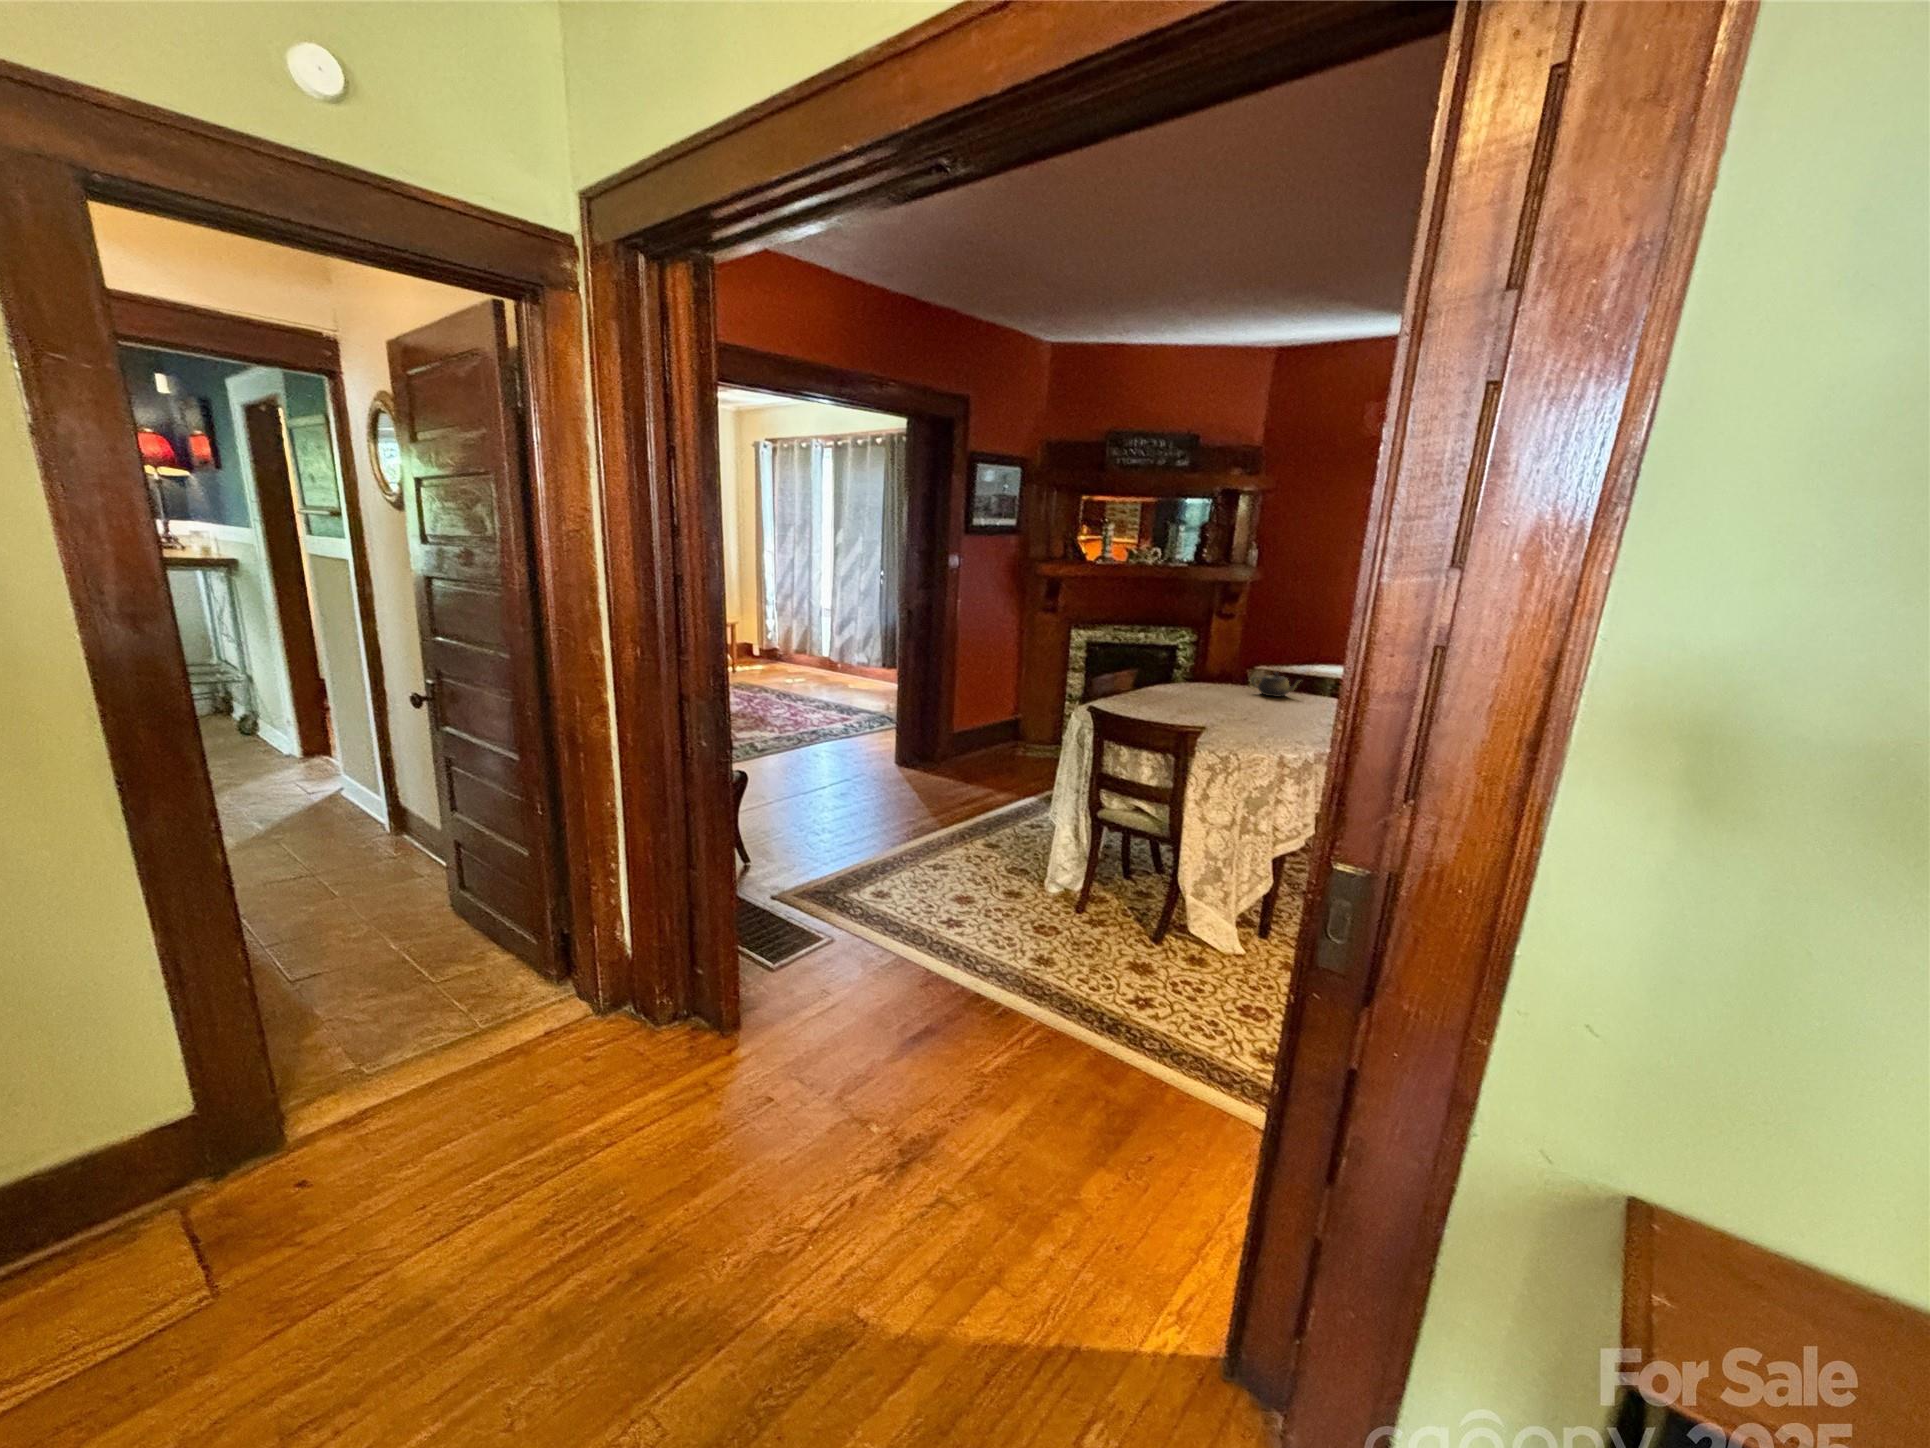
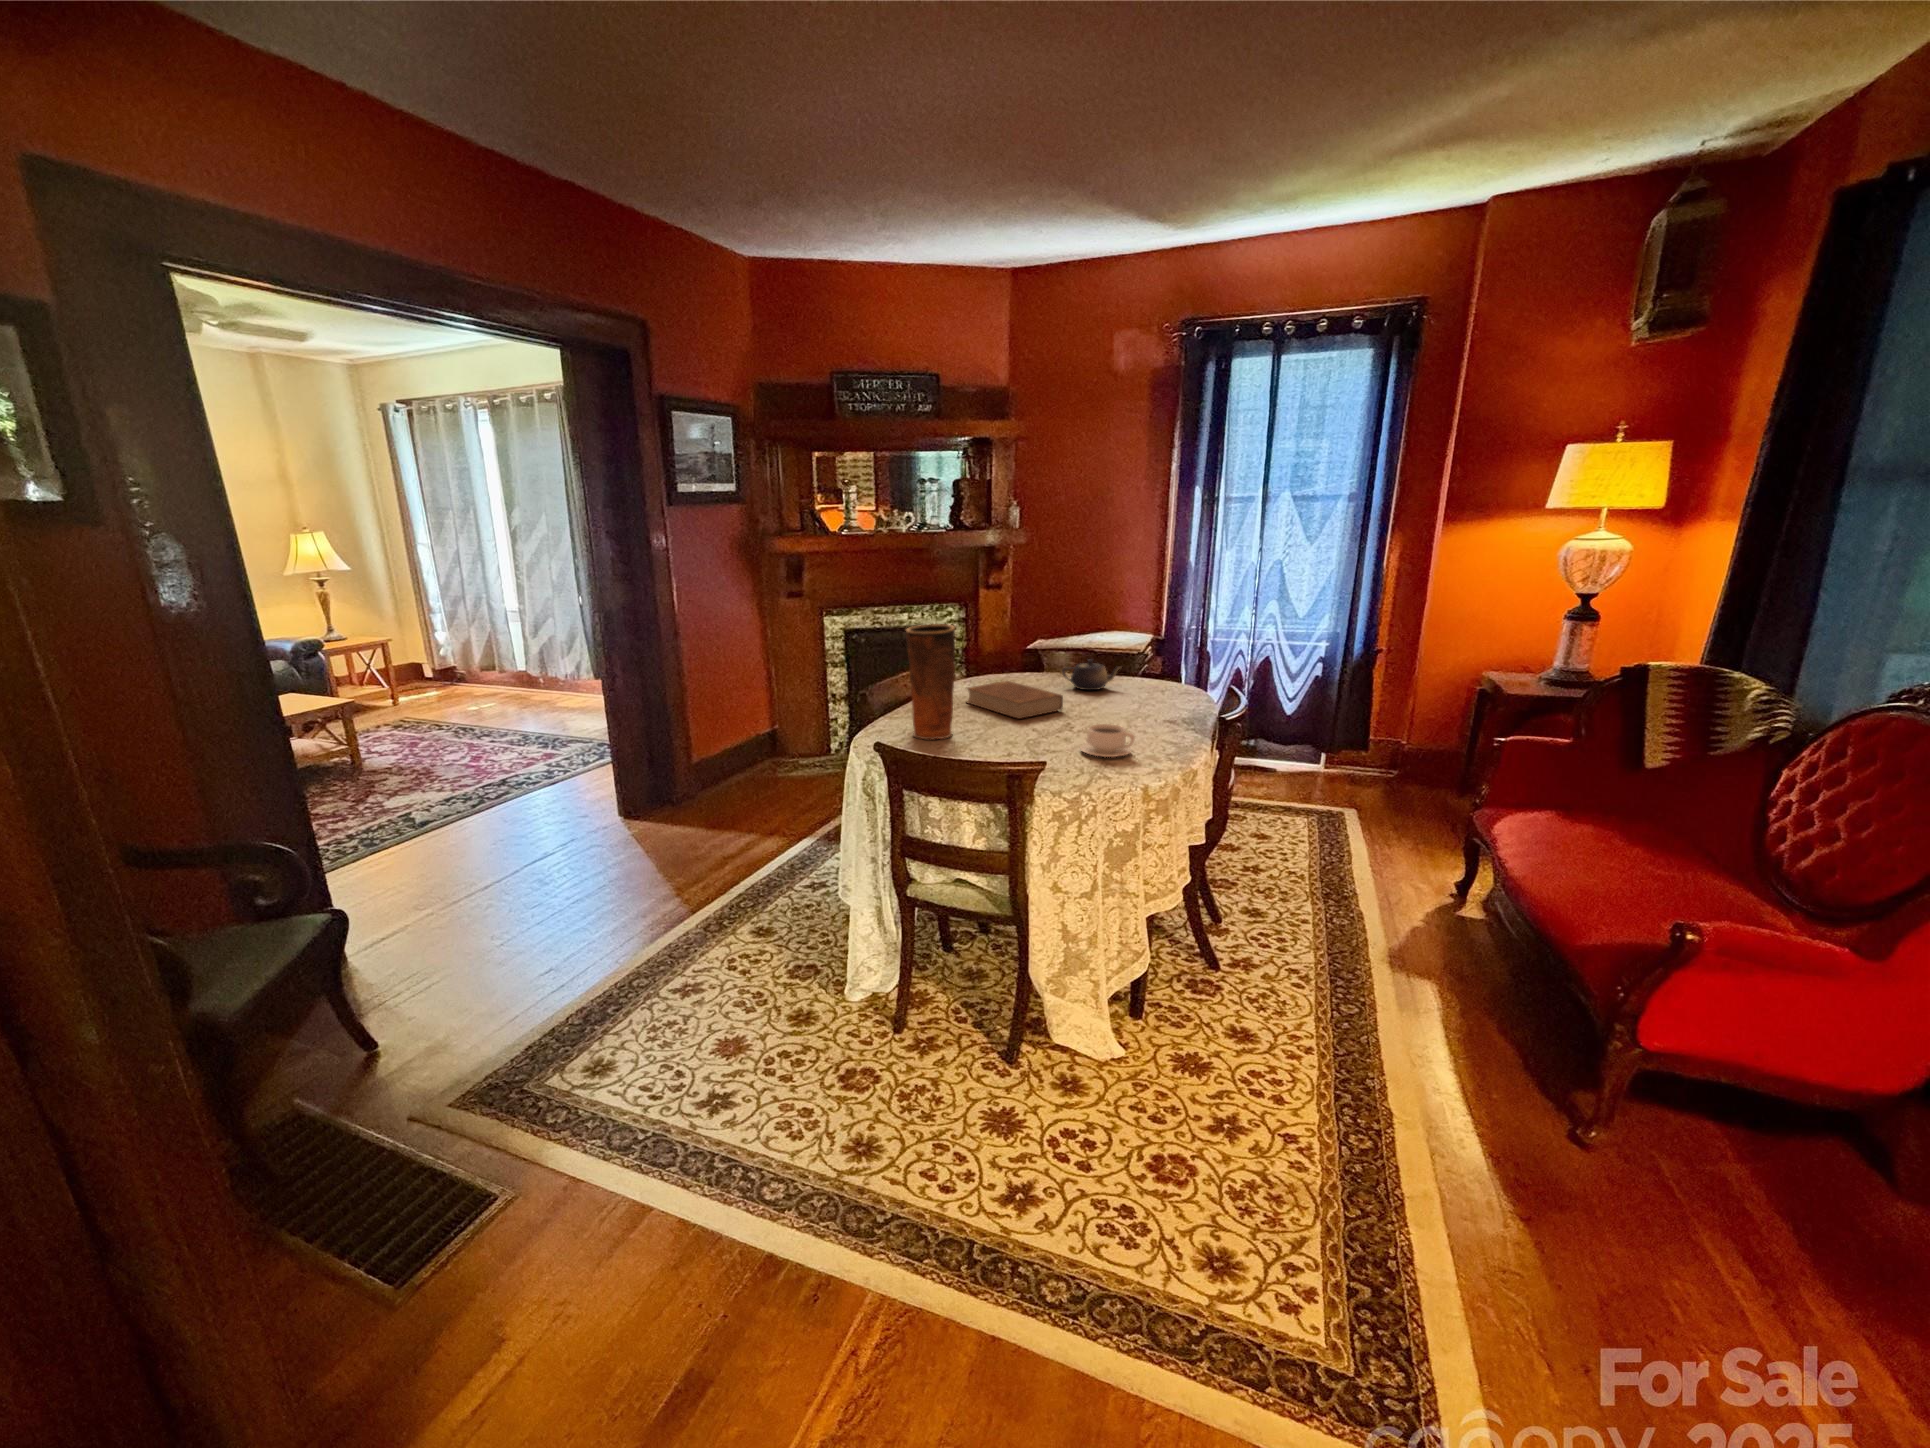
vase: none [1119,629,1160,712] -> present [906,624,955,740]
book: none [1167,682,1243,707] -> present [967,681,1063,719]
teacup: none [1241,712,1283,734] -> present [1080,724,1135,757]

